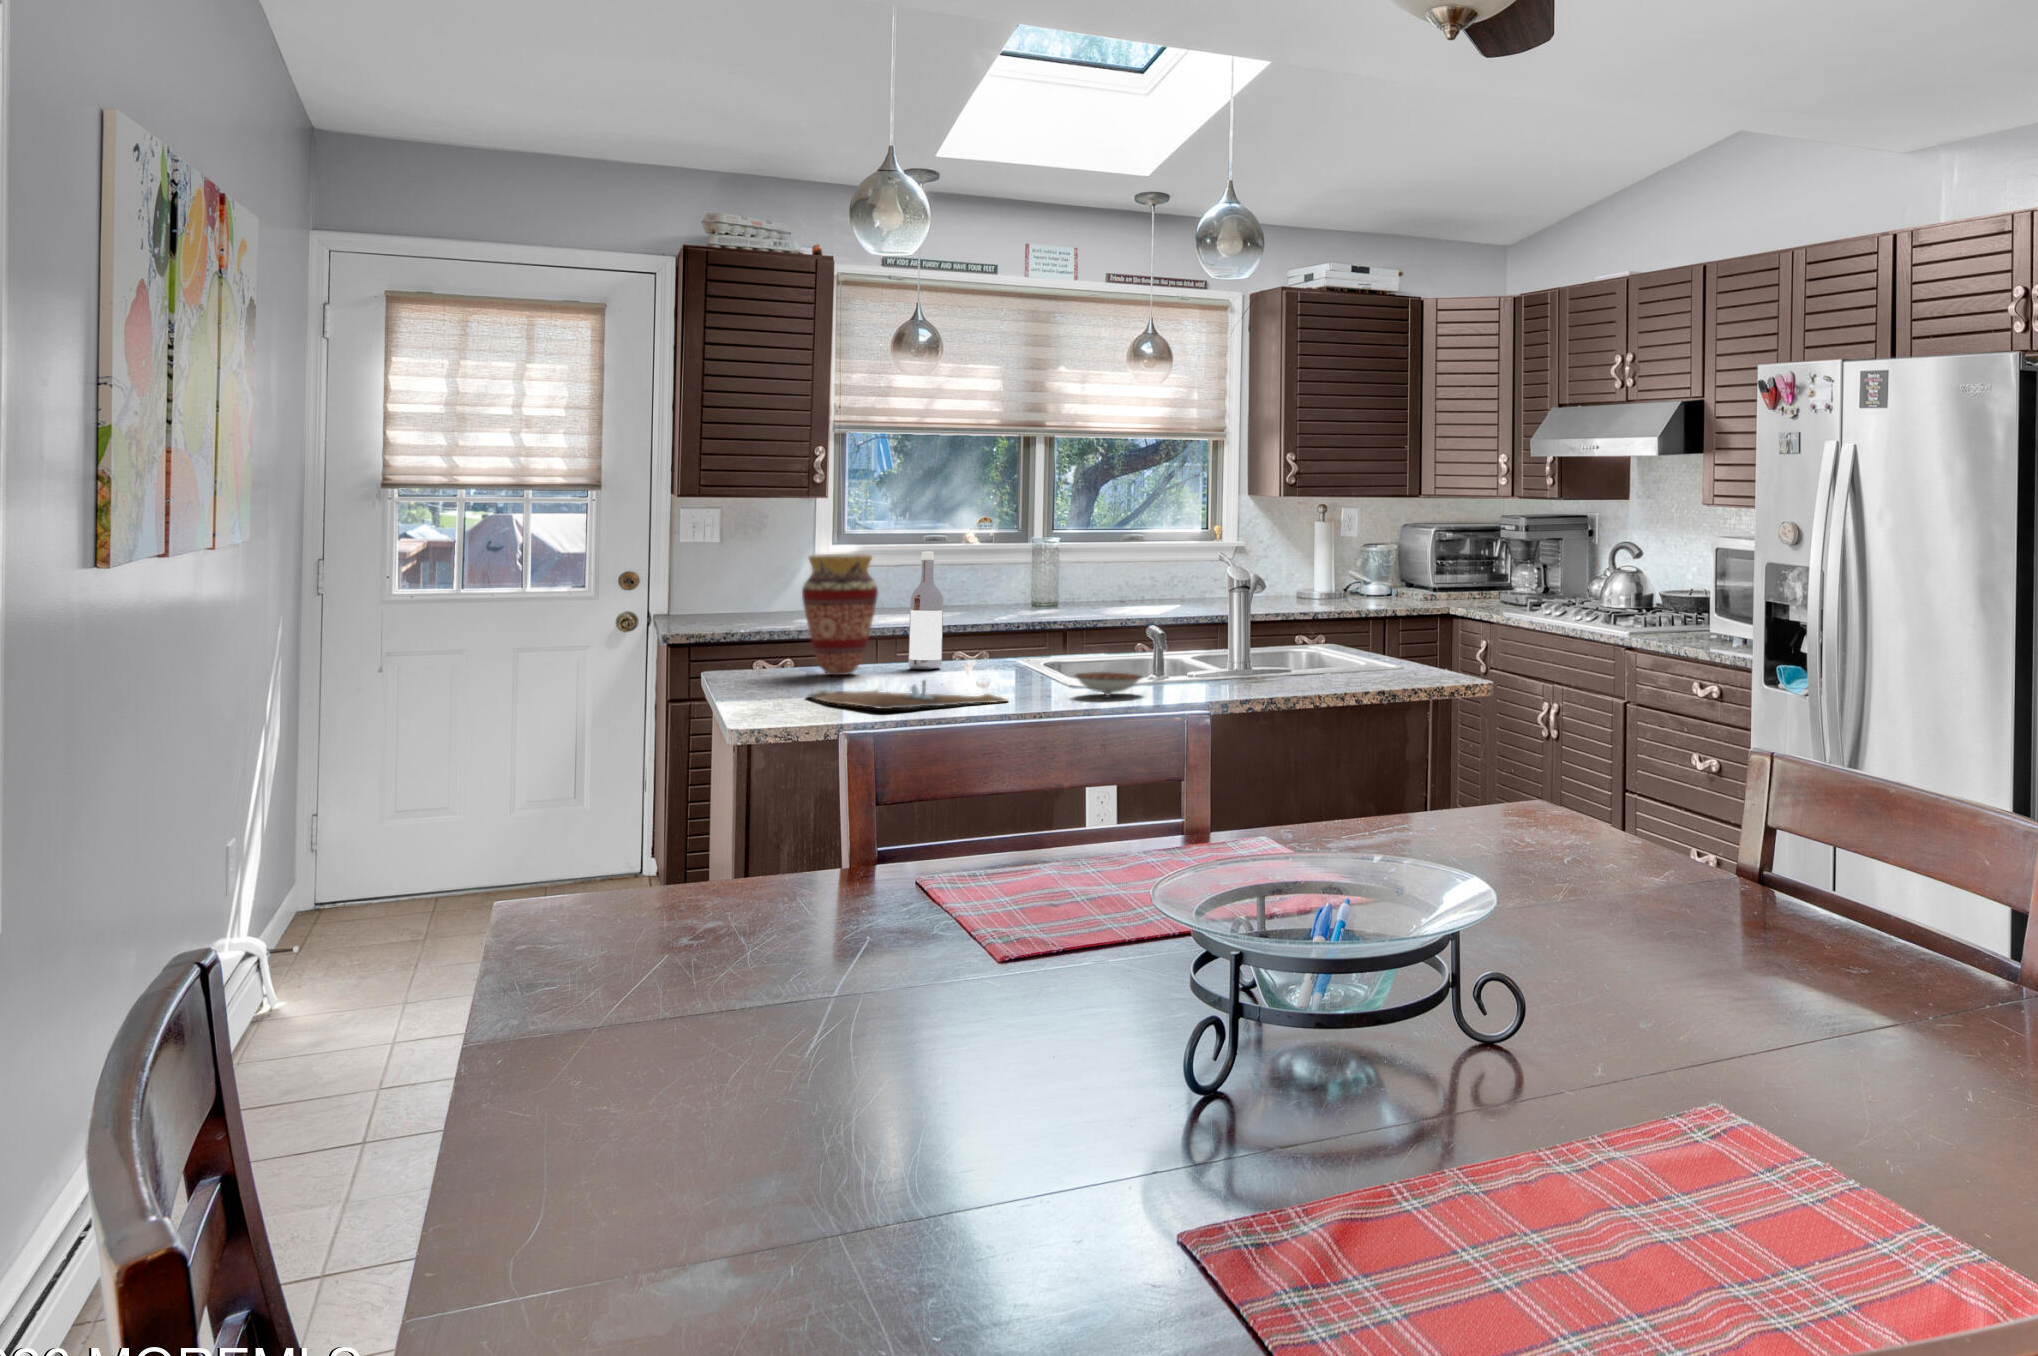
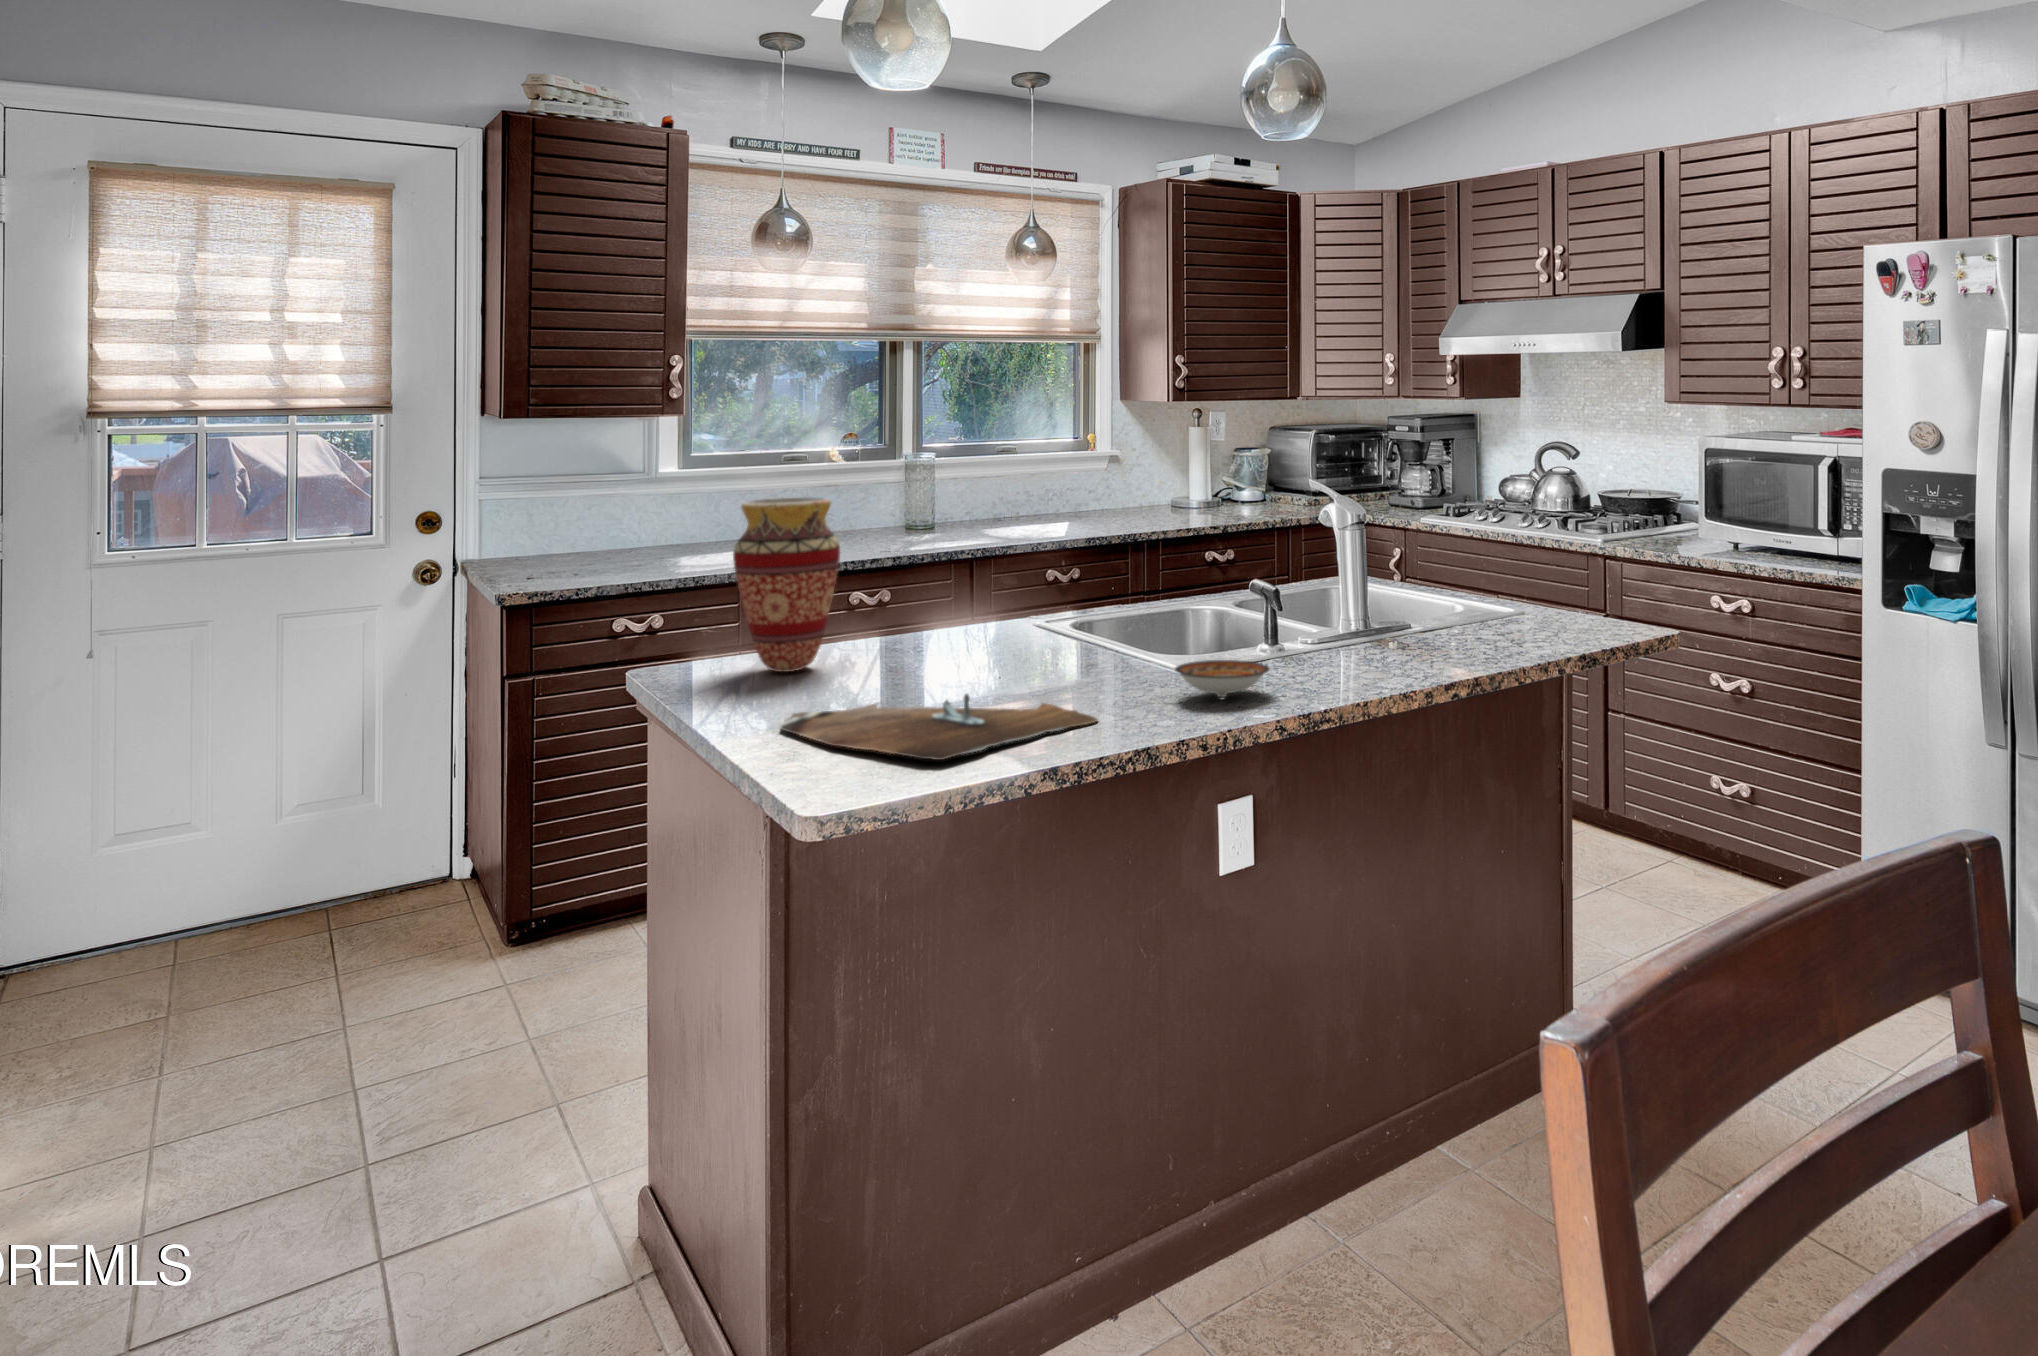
wine bottle: present [909,552,943,669] -> none [875,490,920,652]

